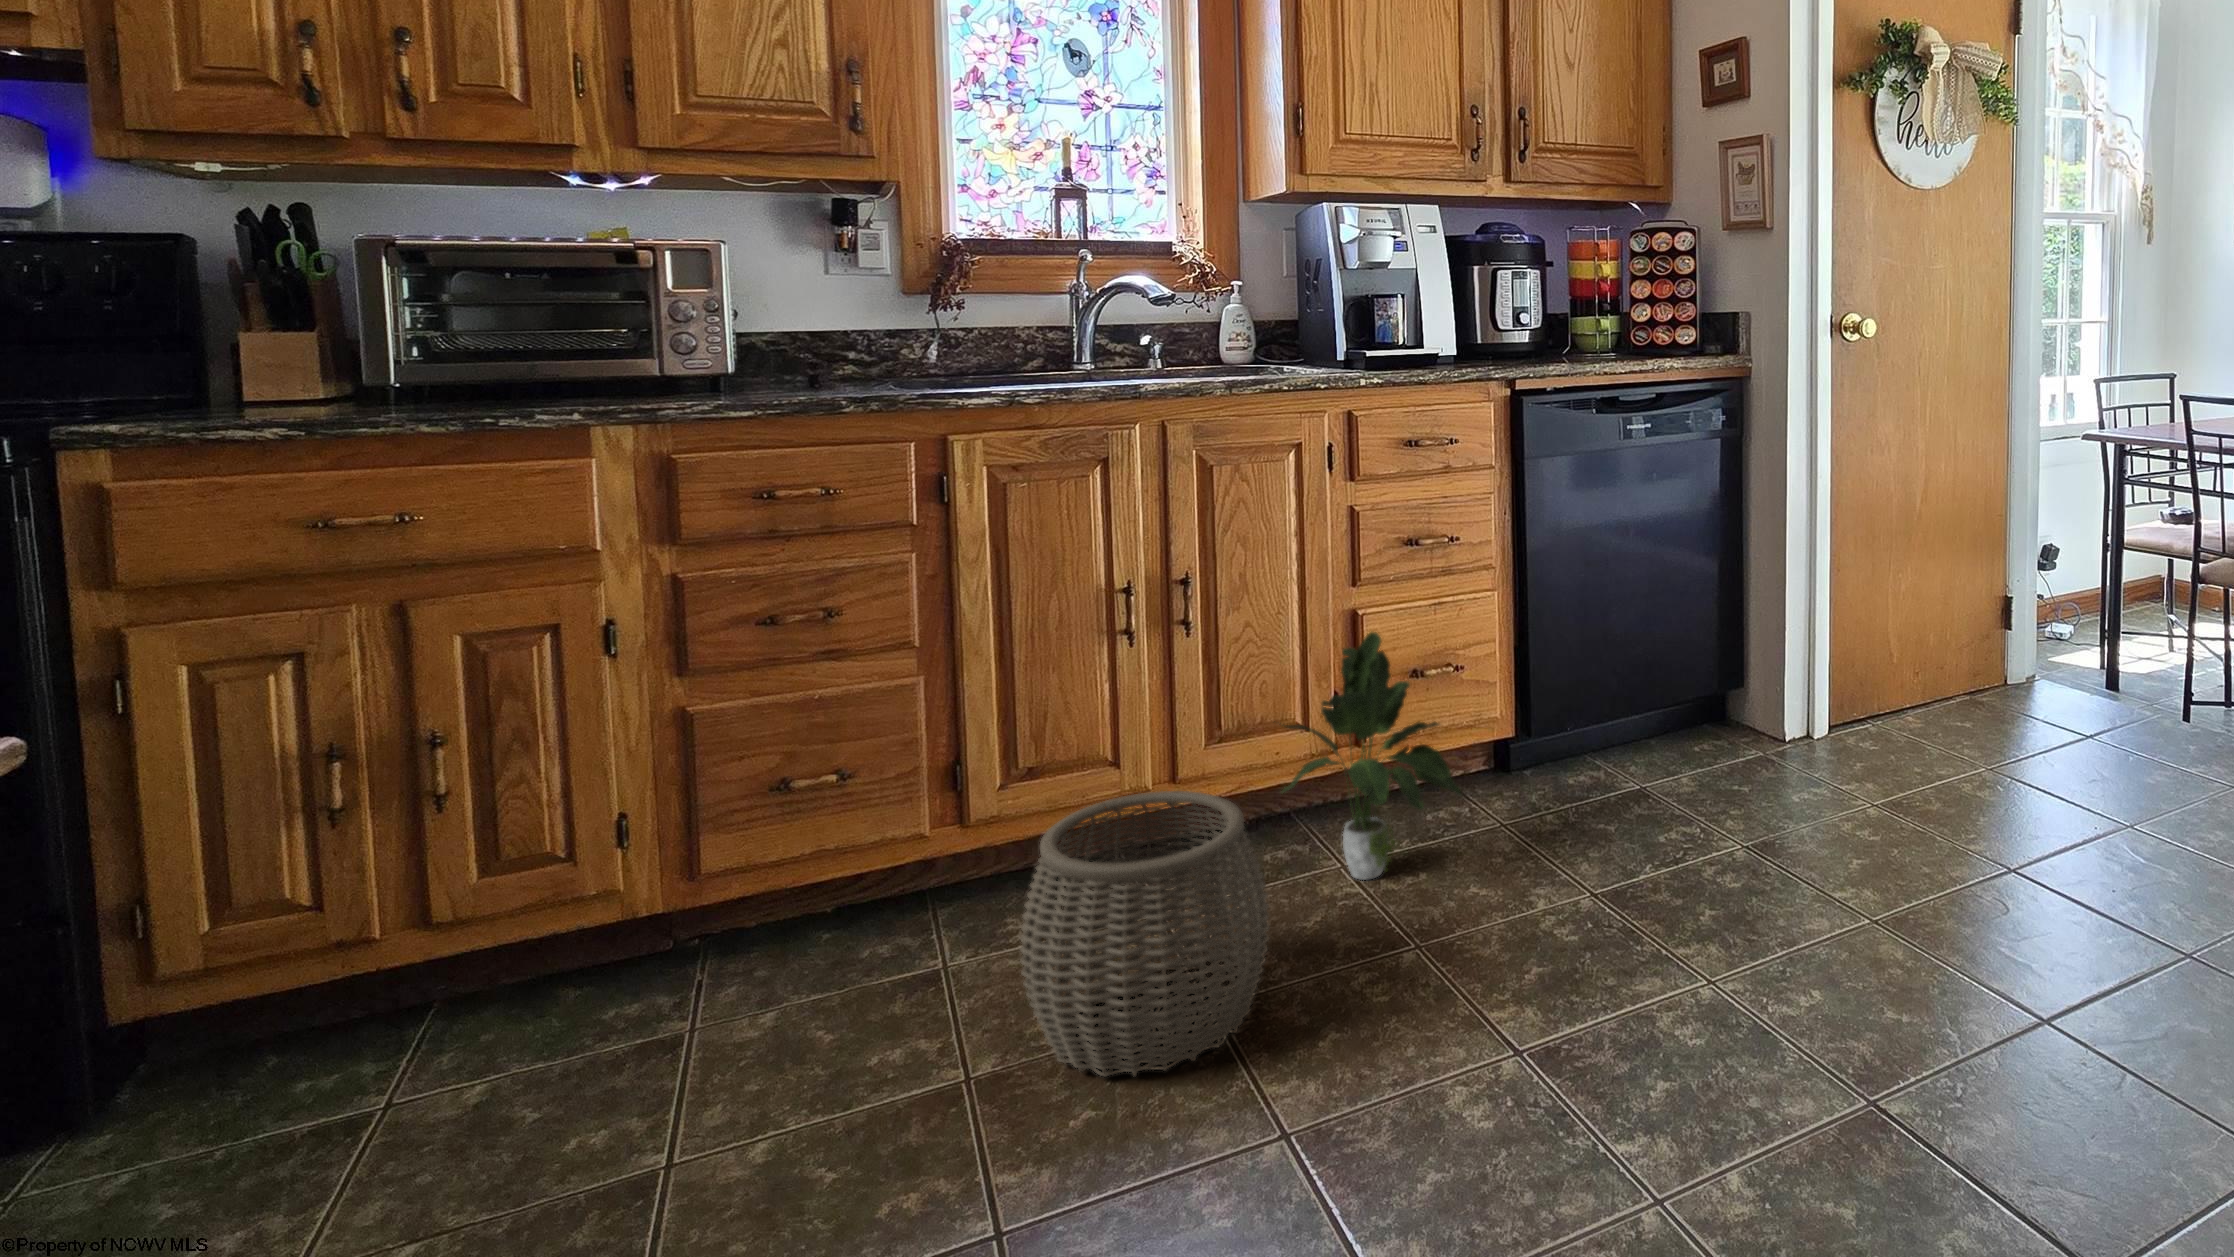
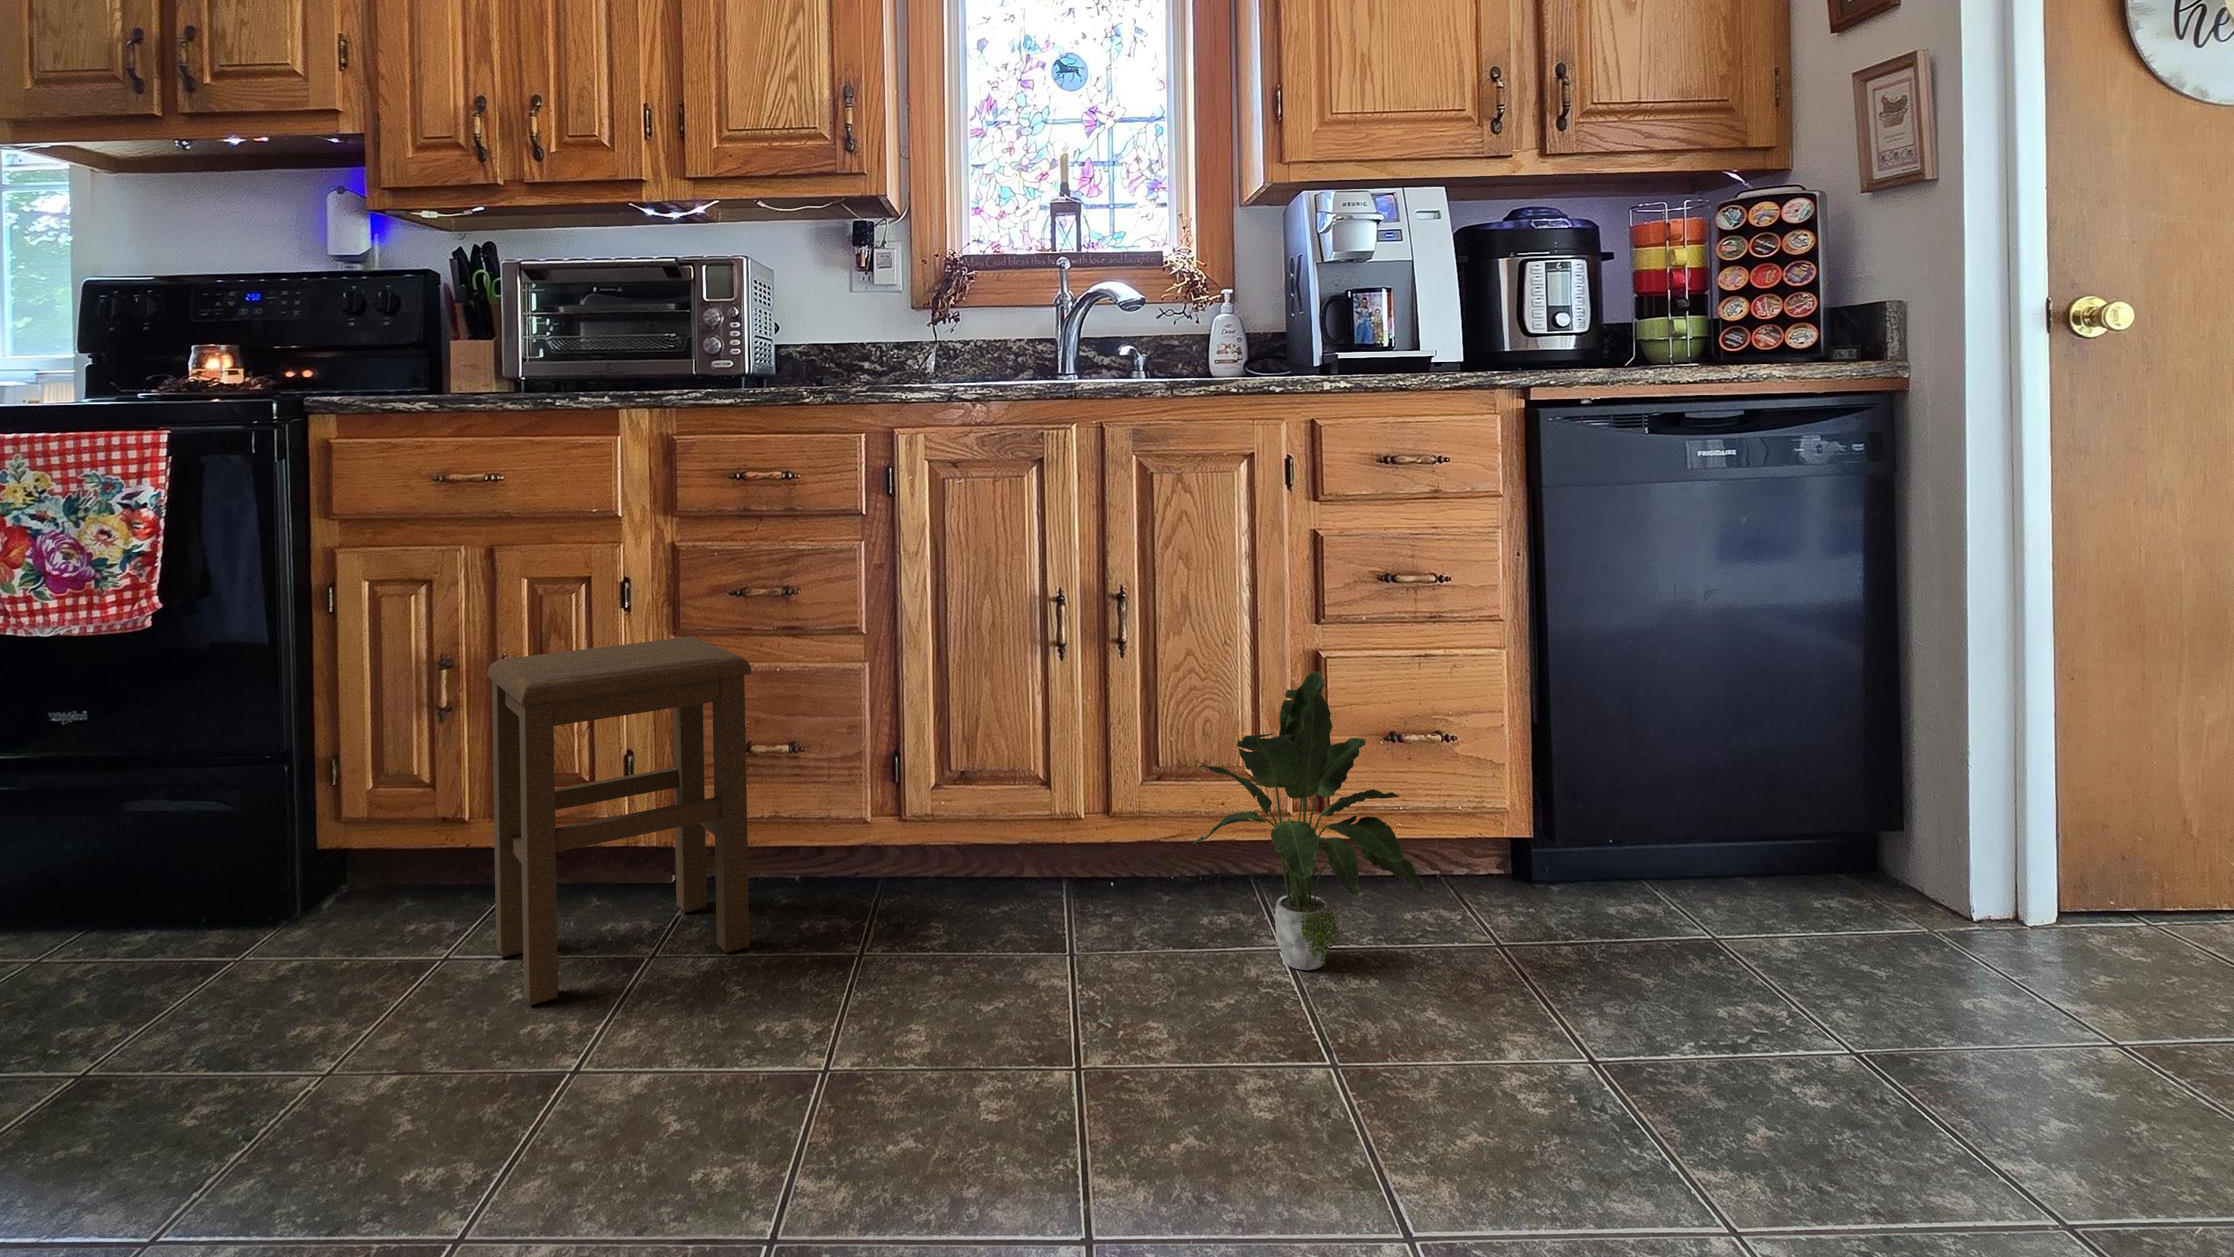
stool: none [443,675,819,1115] -> present [487,637,751,1005]
woven basket: present [1020,791,1269,1077] -> none [874,808,1138,1122]

